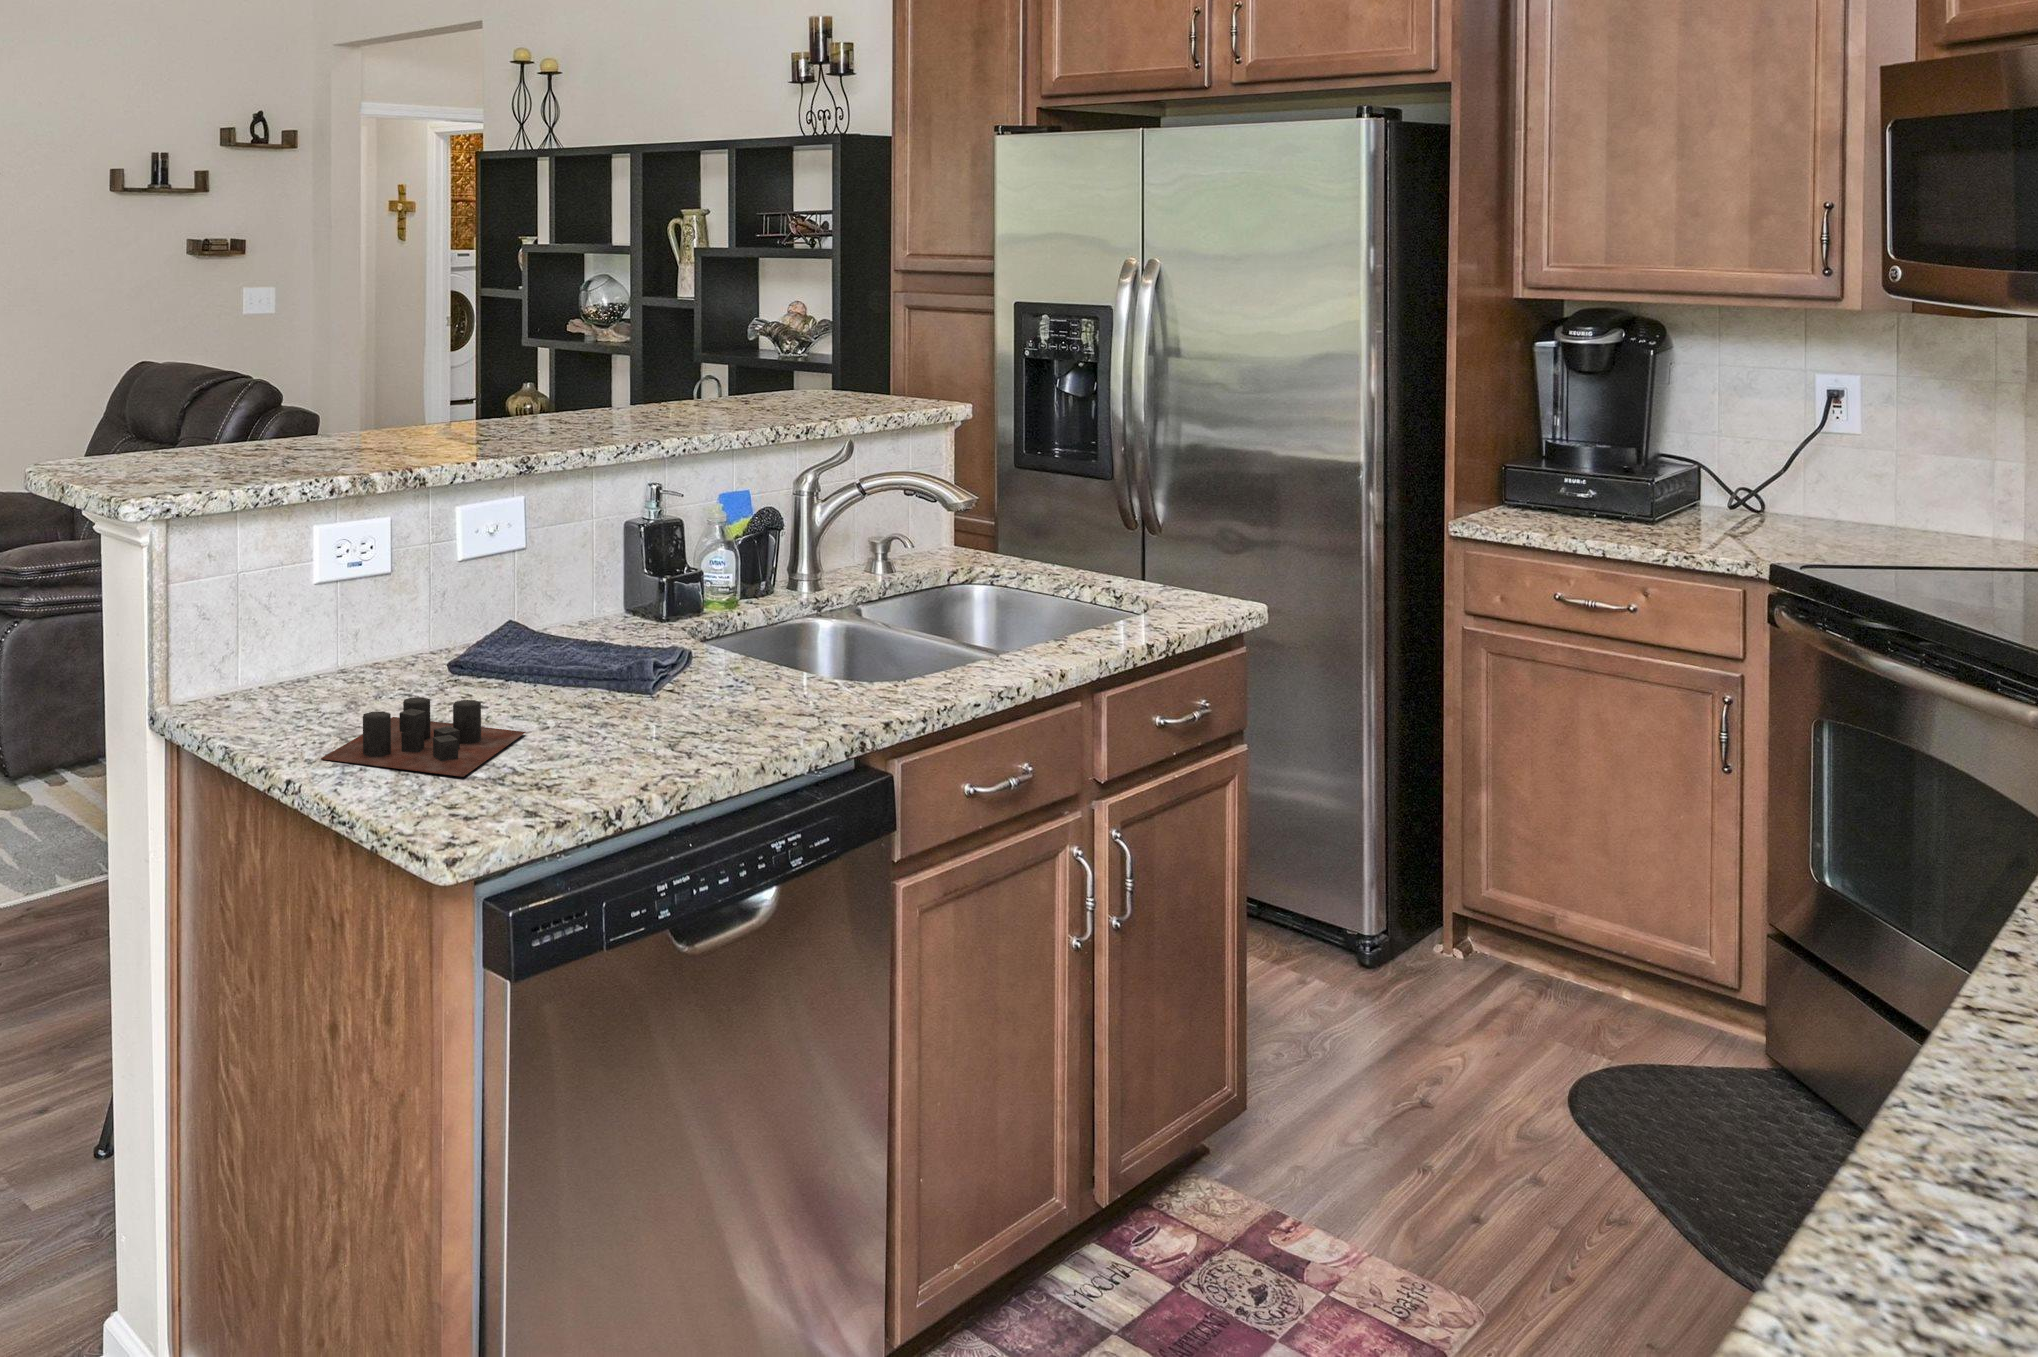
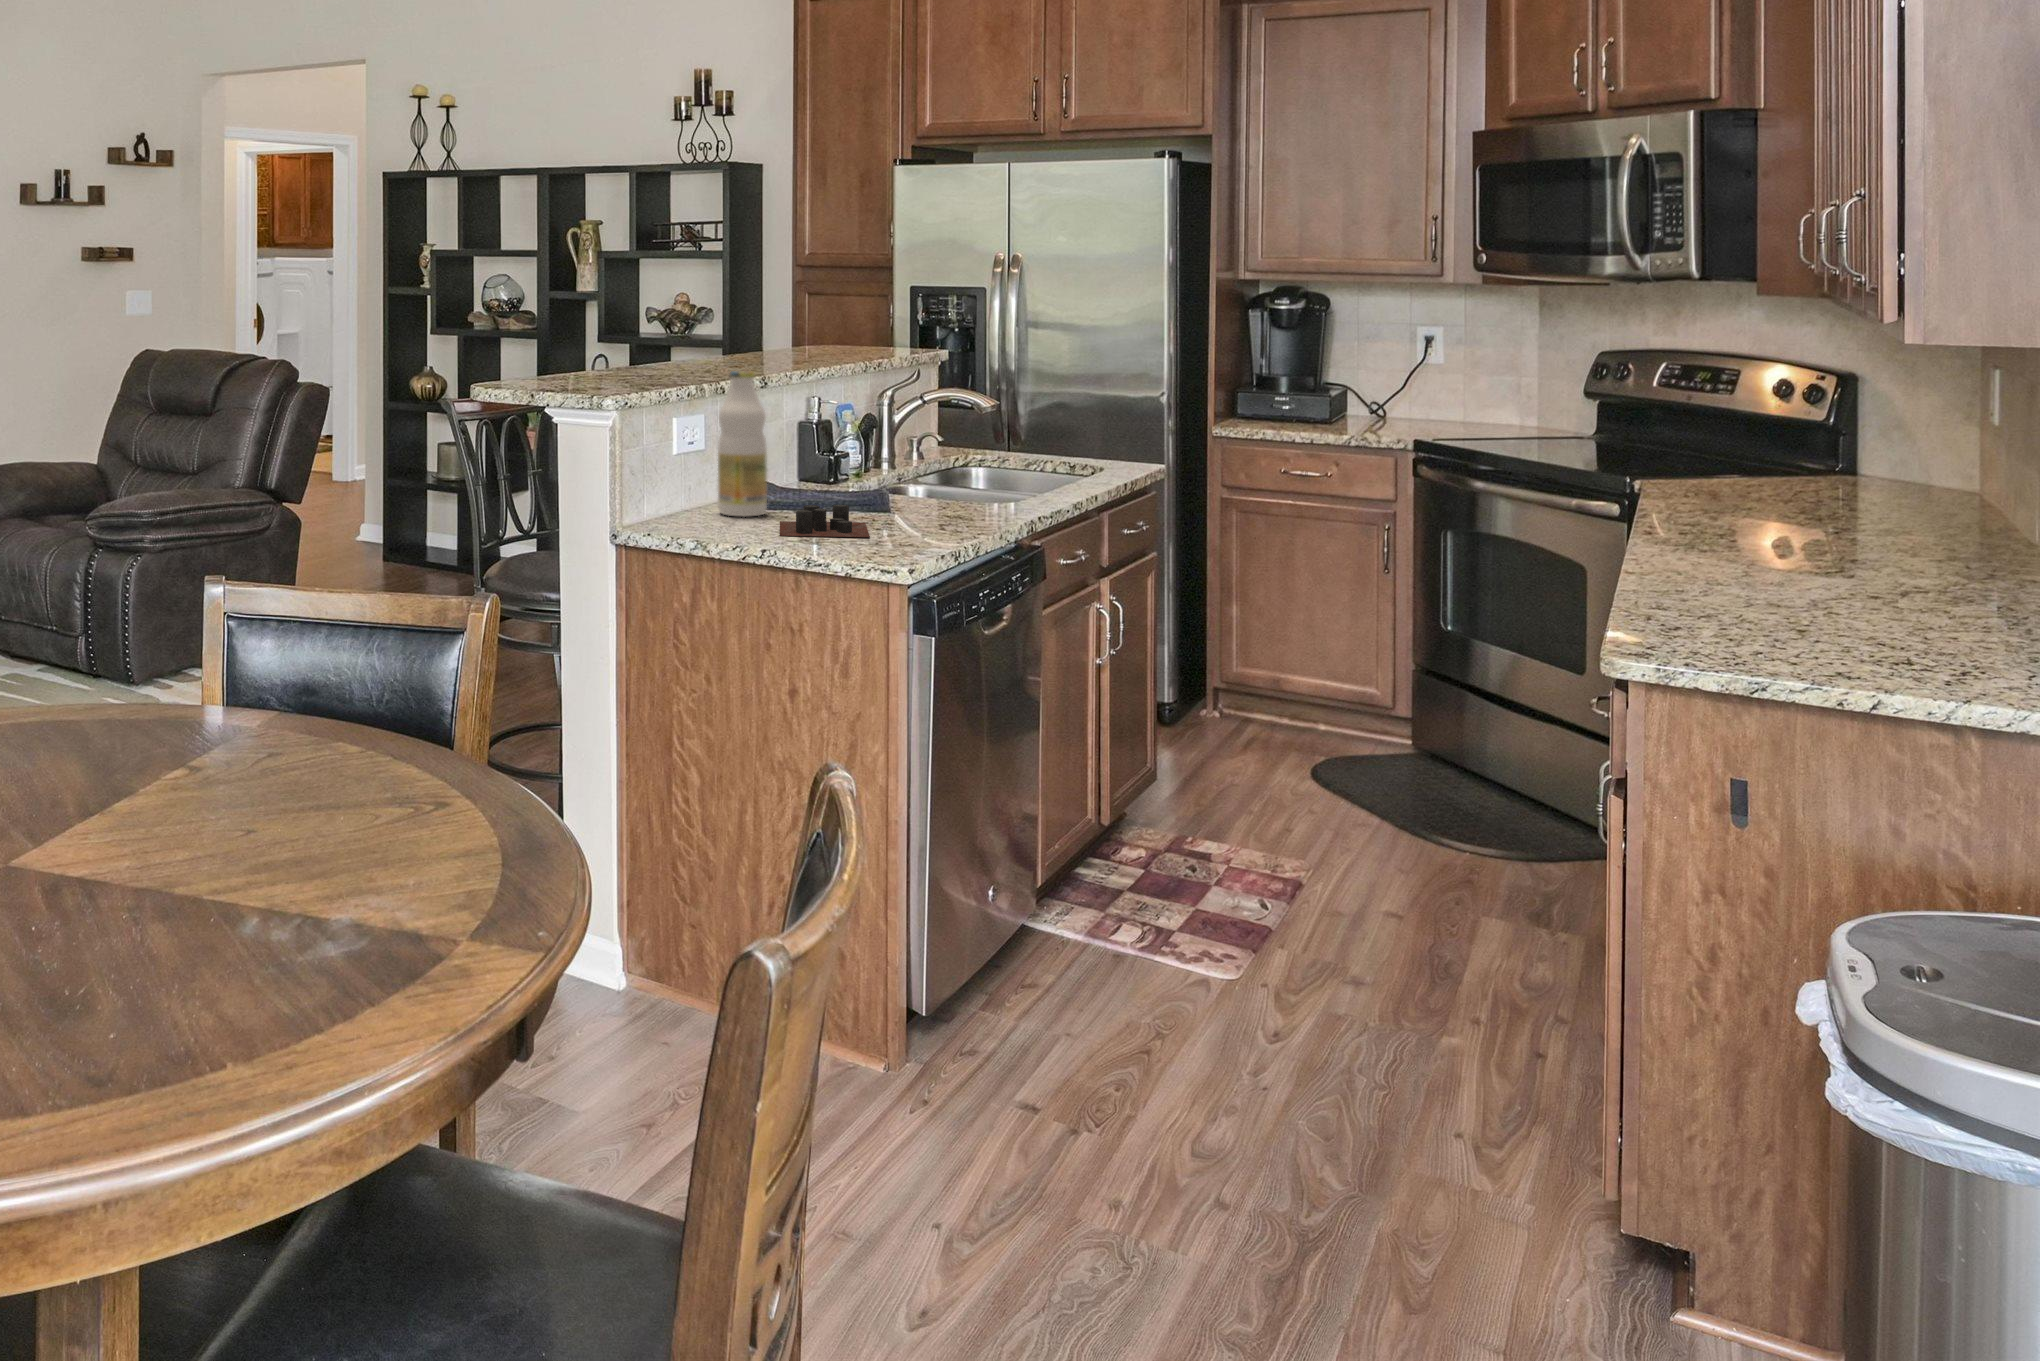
bottle: none [328,451,410,701] -> present [718,371,767,516]

